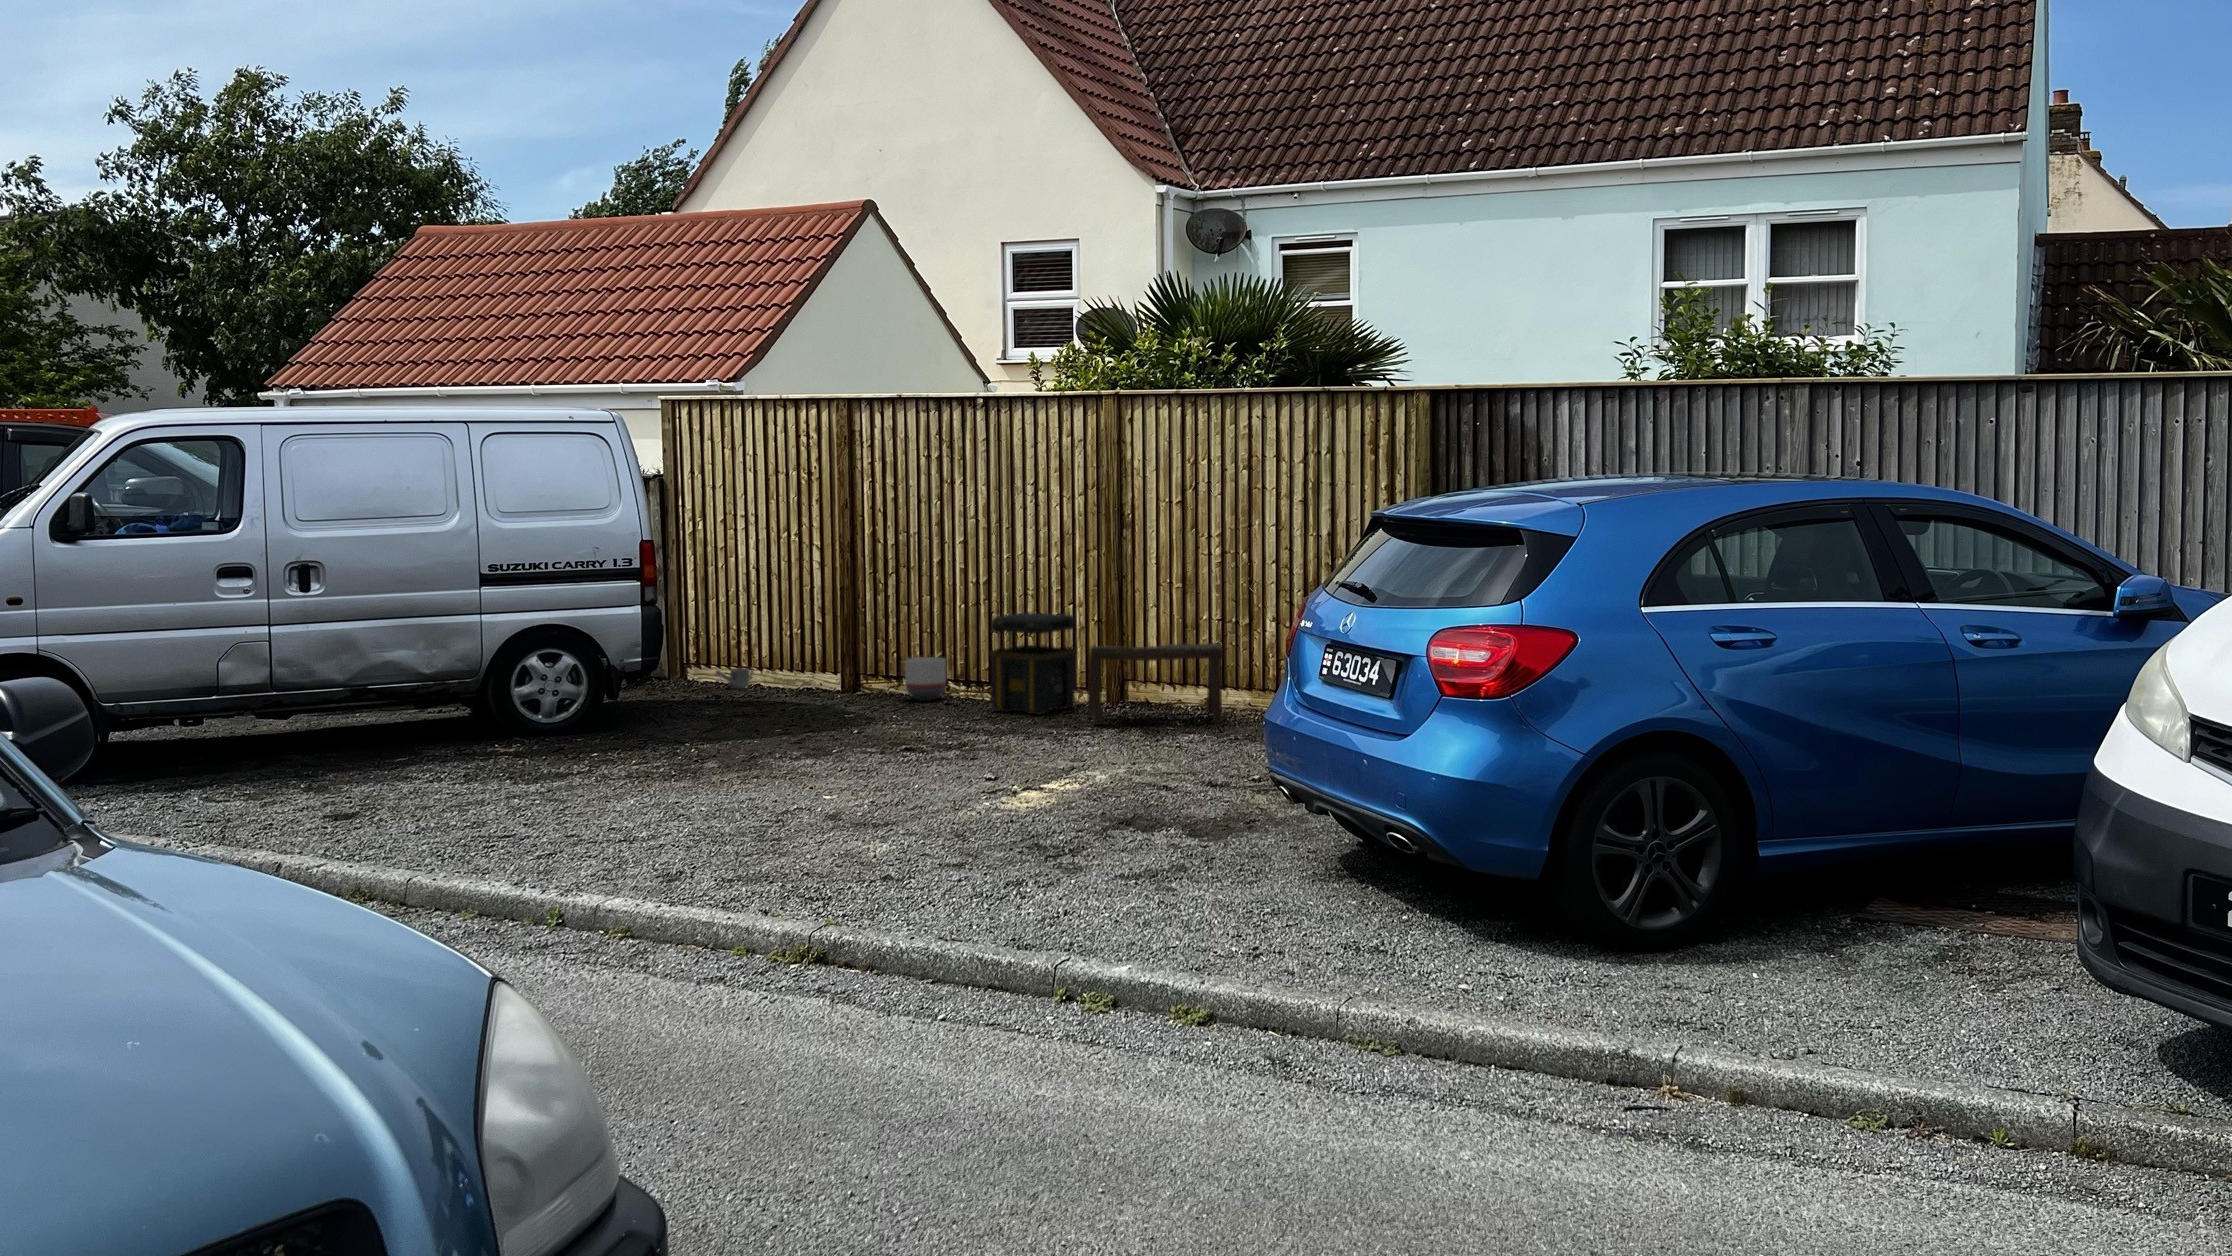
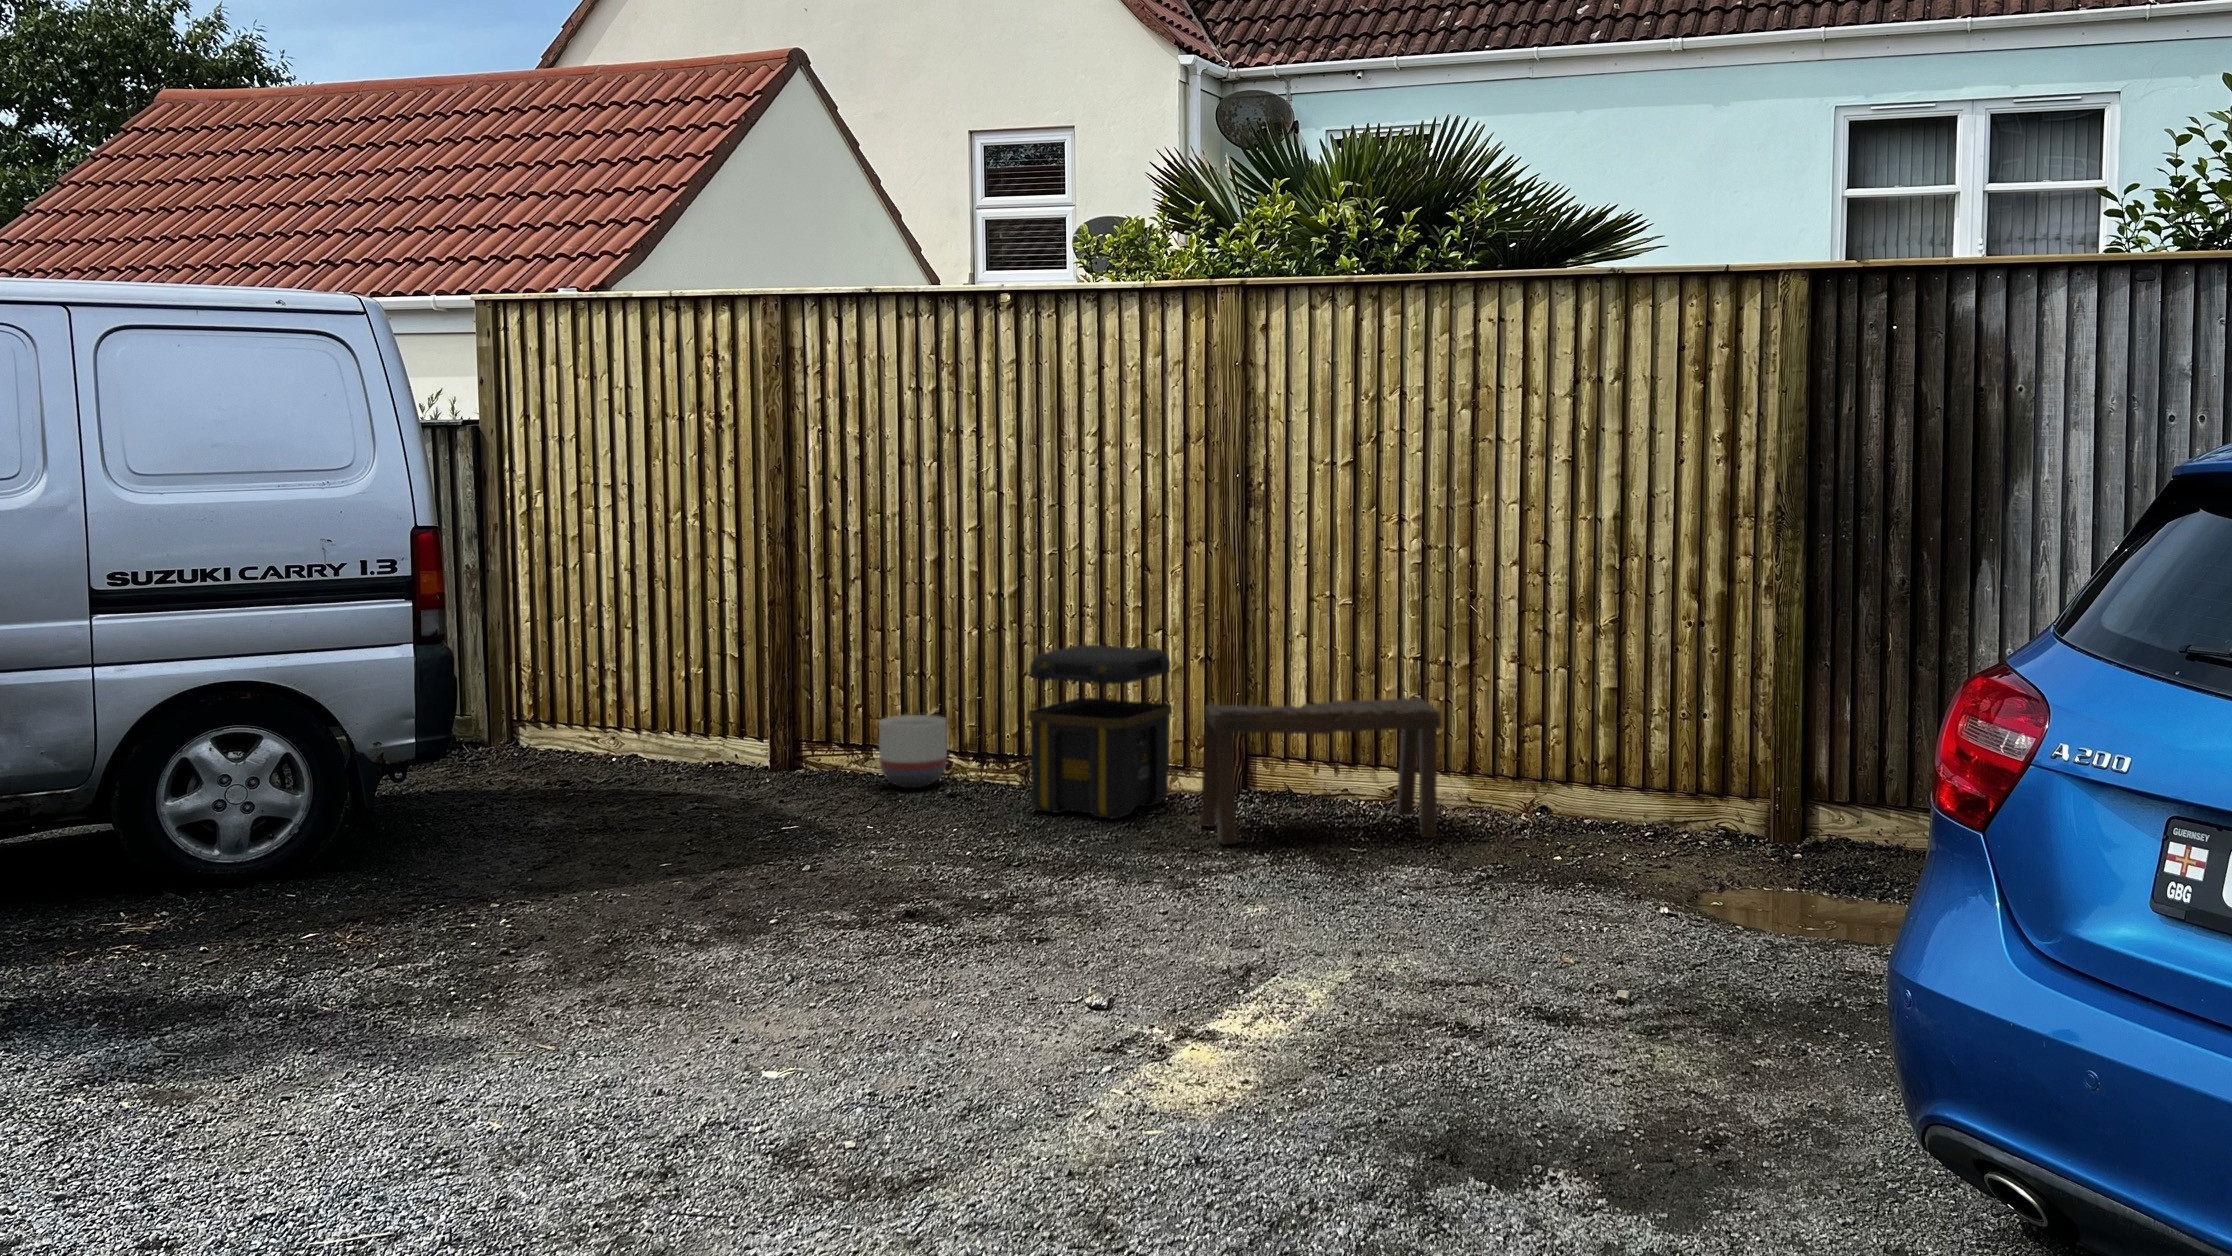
watering can: present [716,668,754,689] -> none [563,727,627,763]

